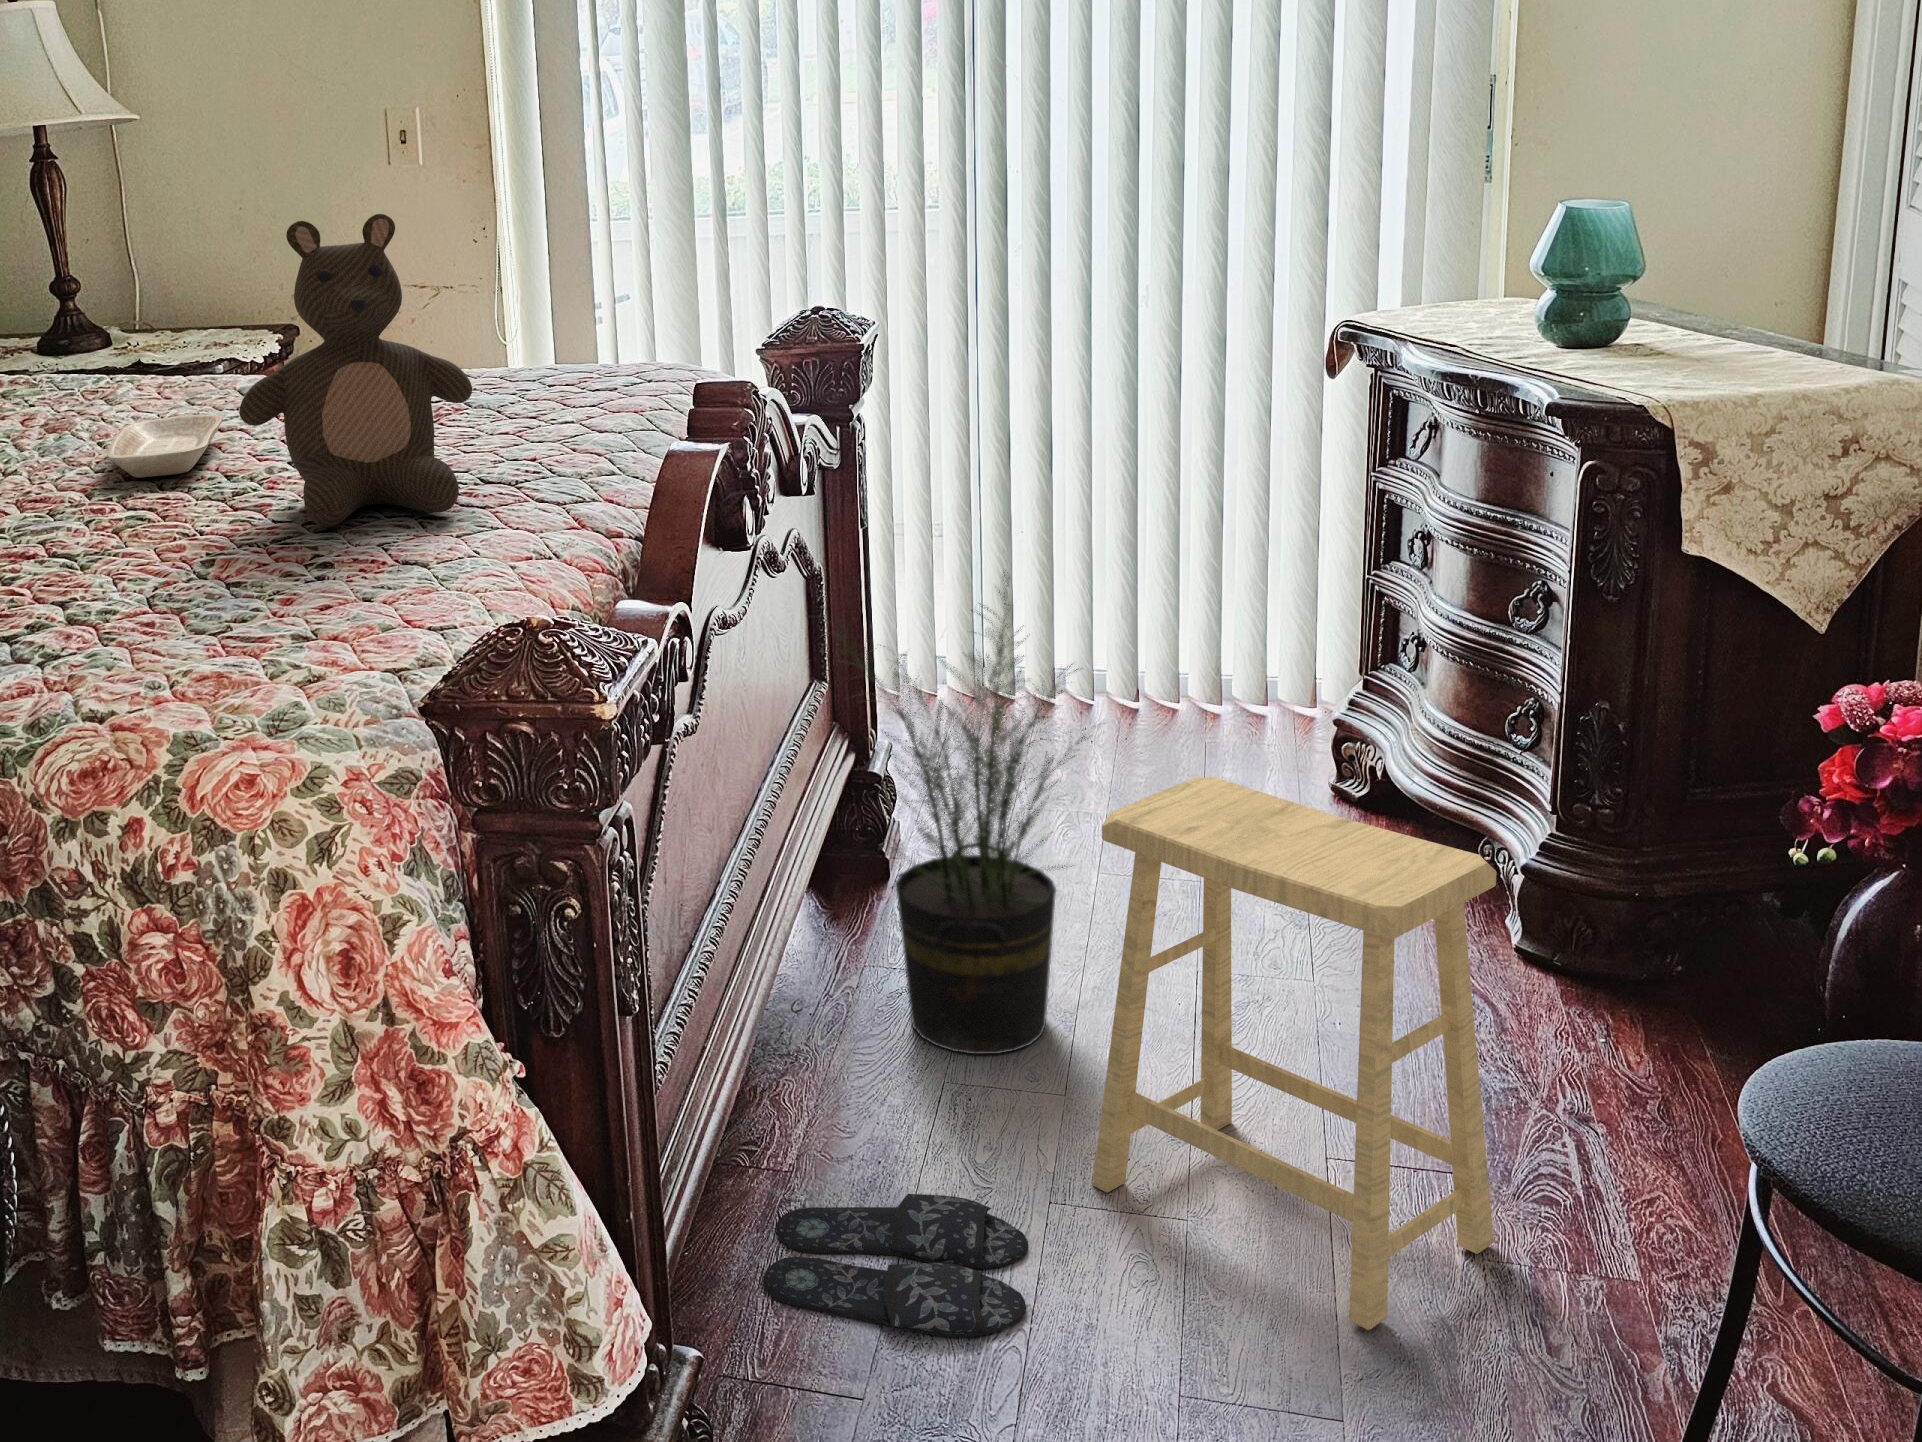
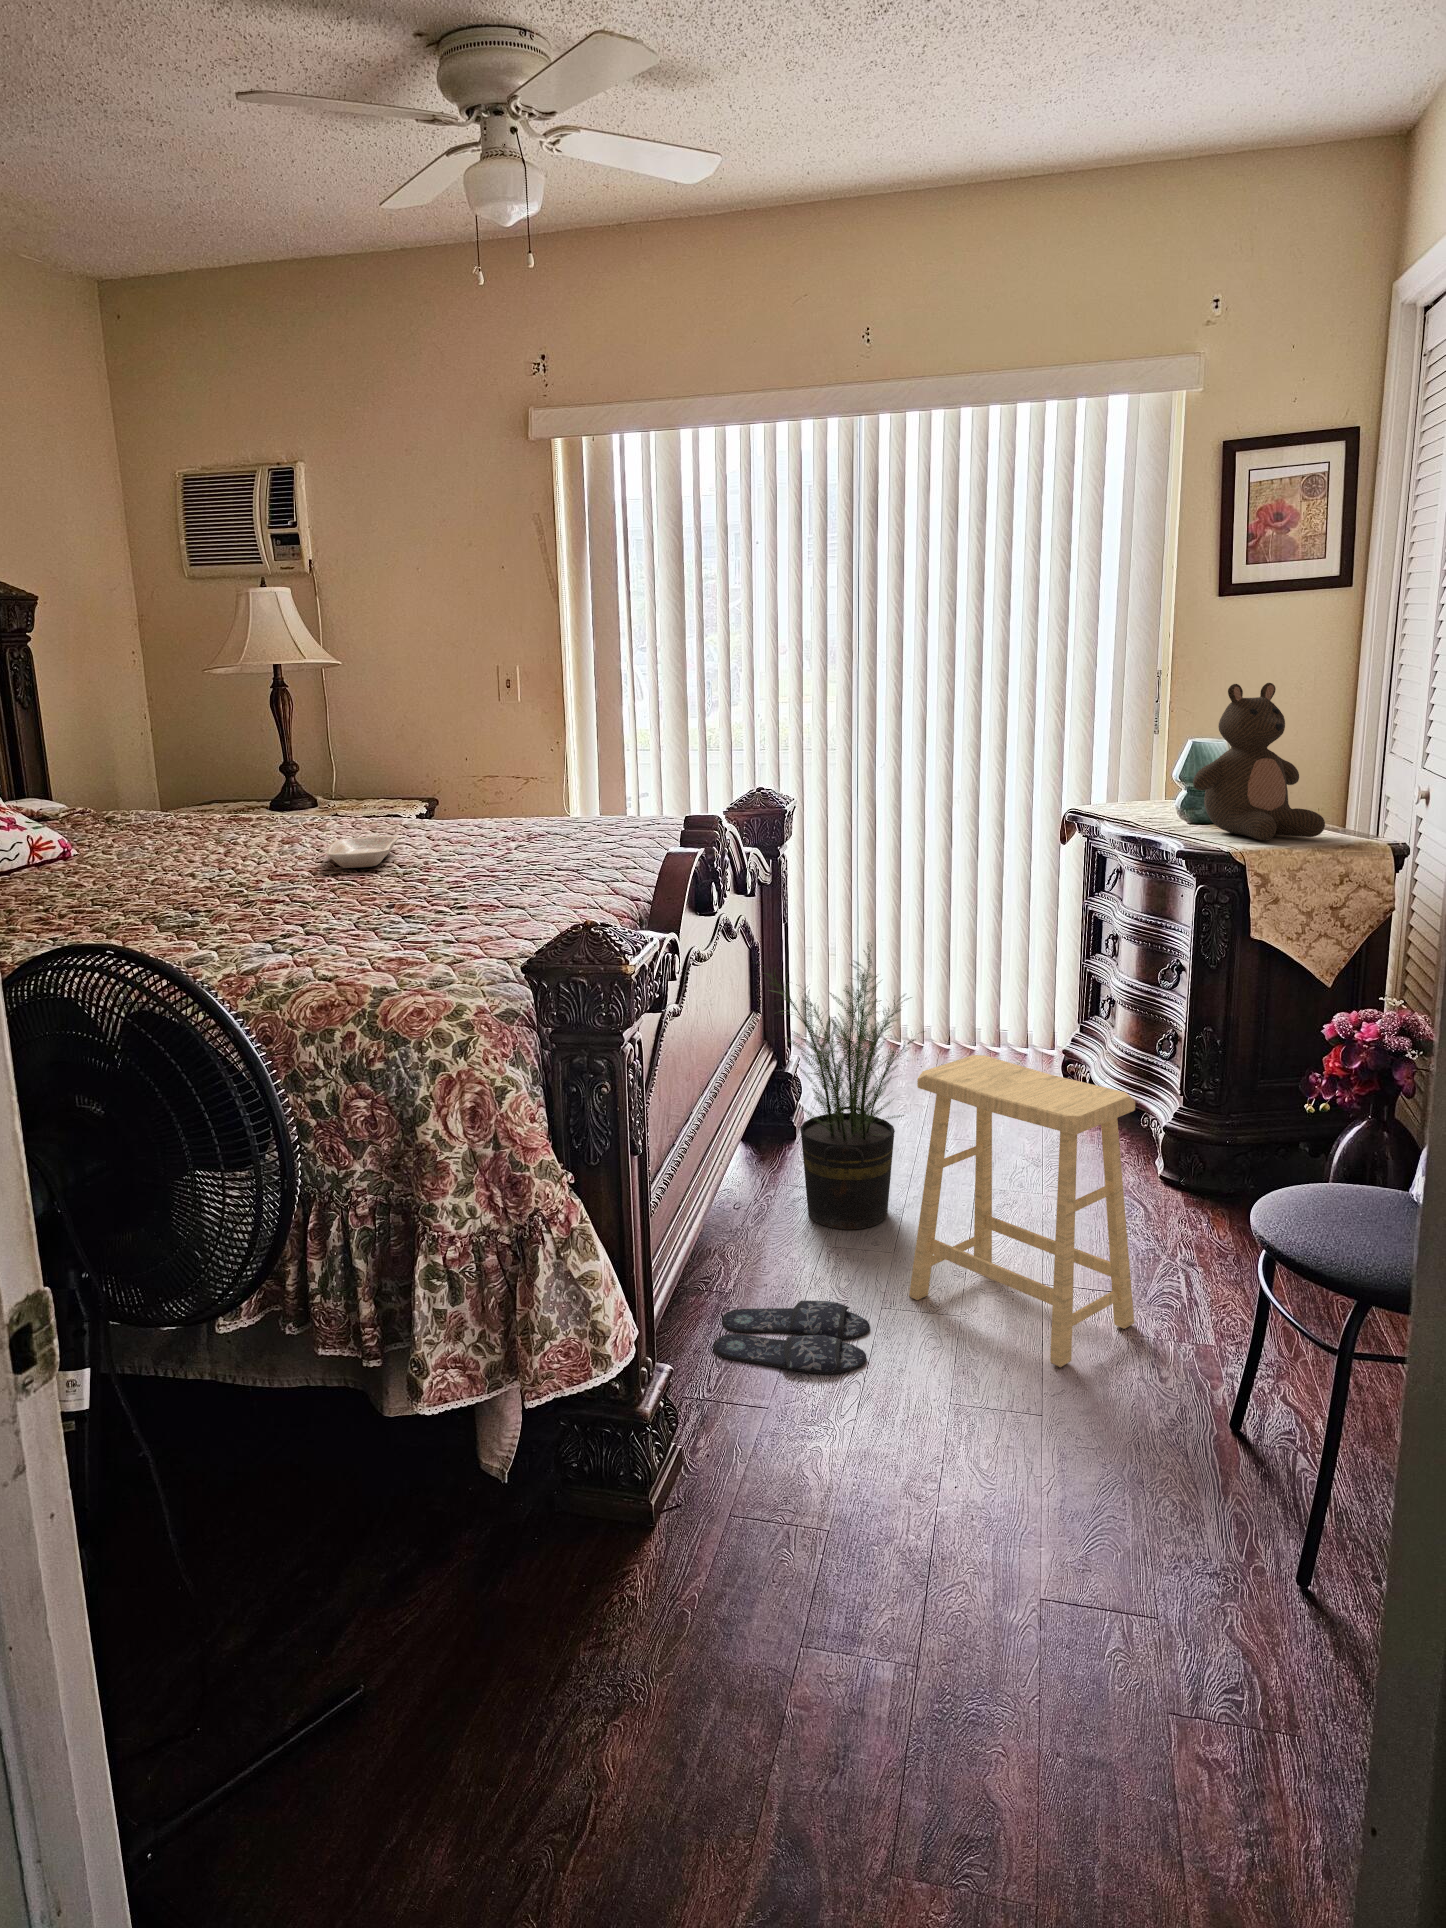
stuffed bear: present [239,214,472,526] -> present [1193,683,1325,840]

